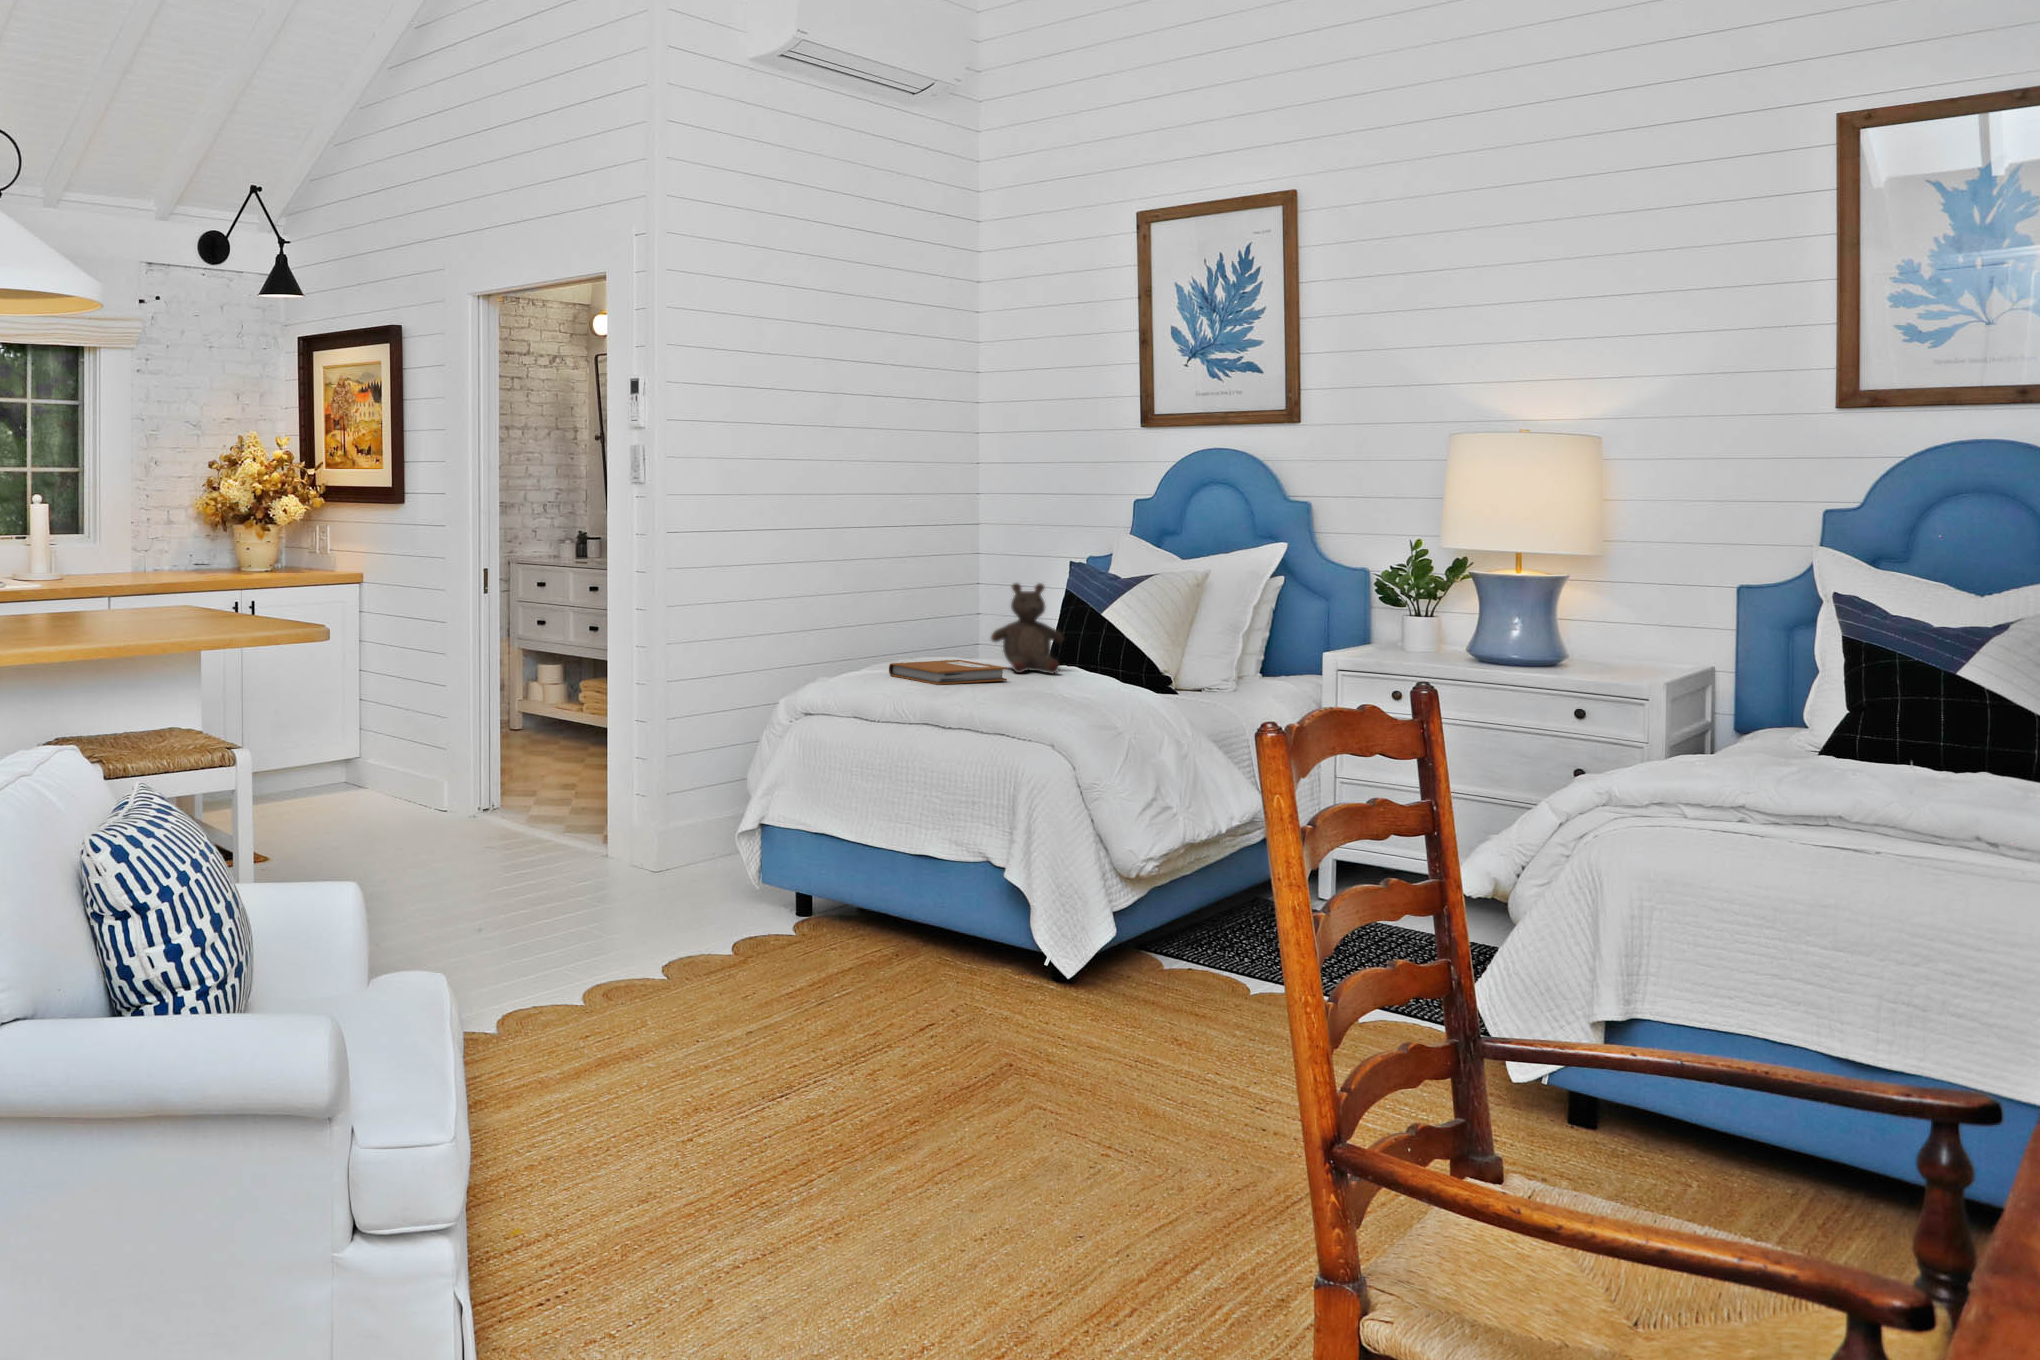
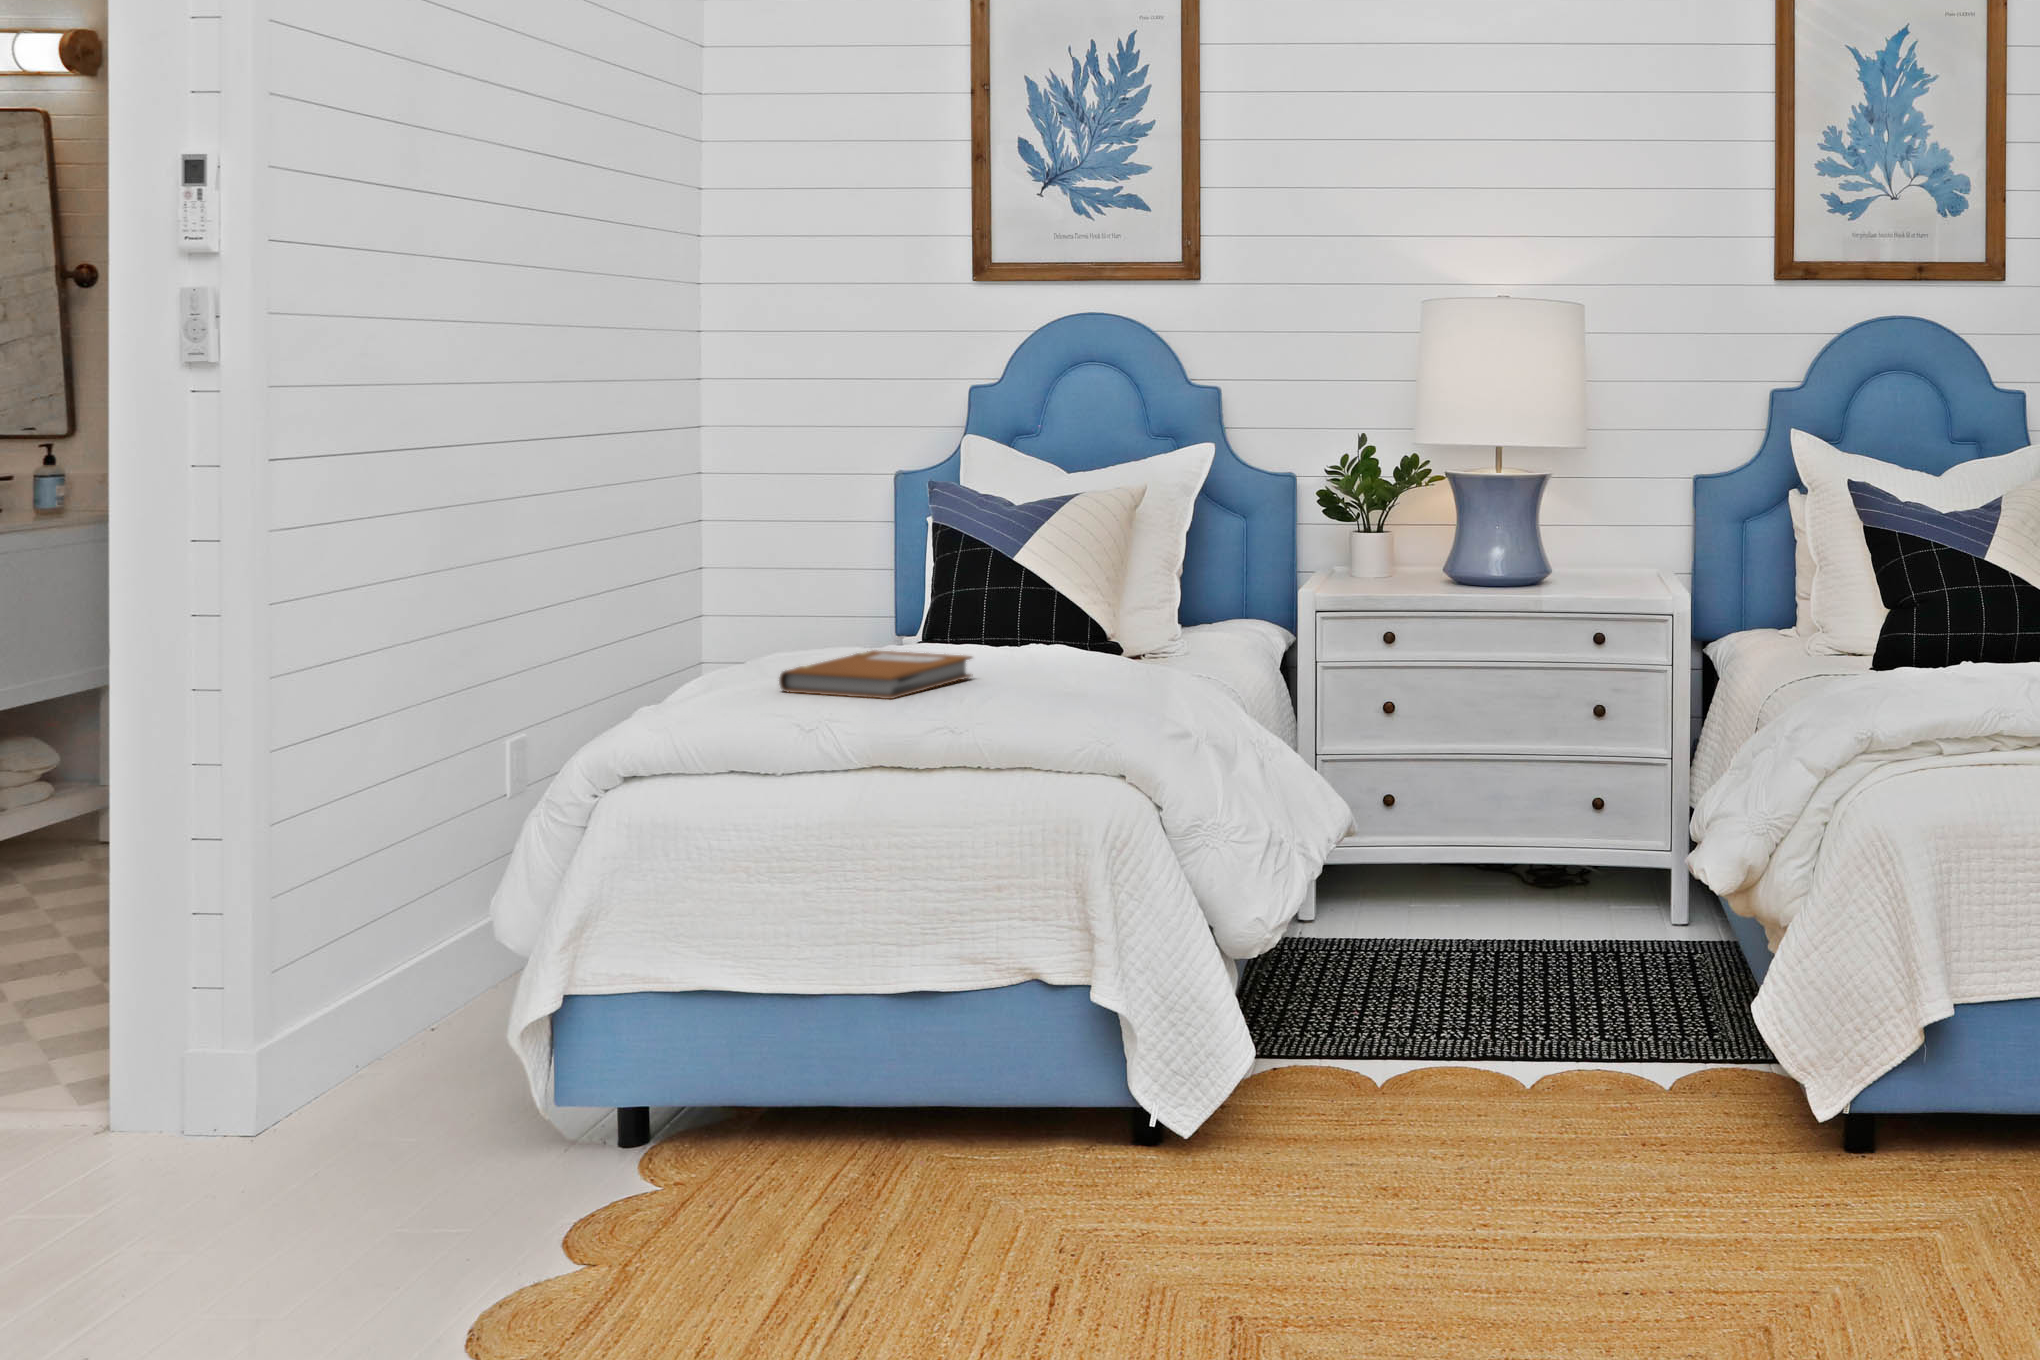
stuffed bear: present [991,583,1063,673] -> none [893,516,1008,661]

